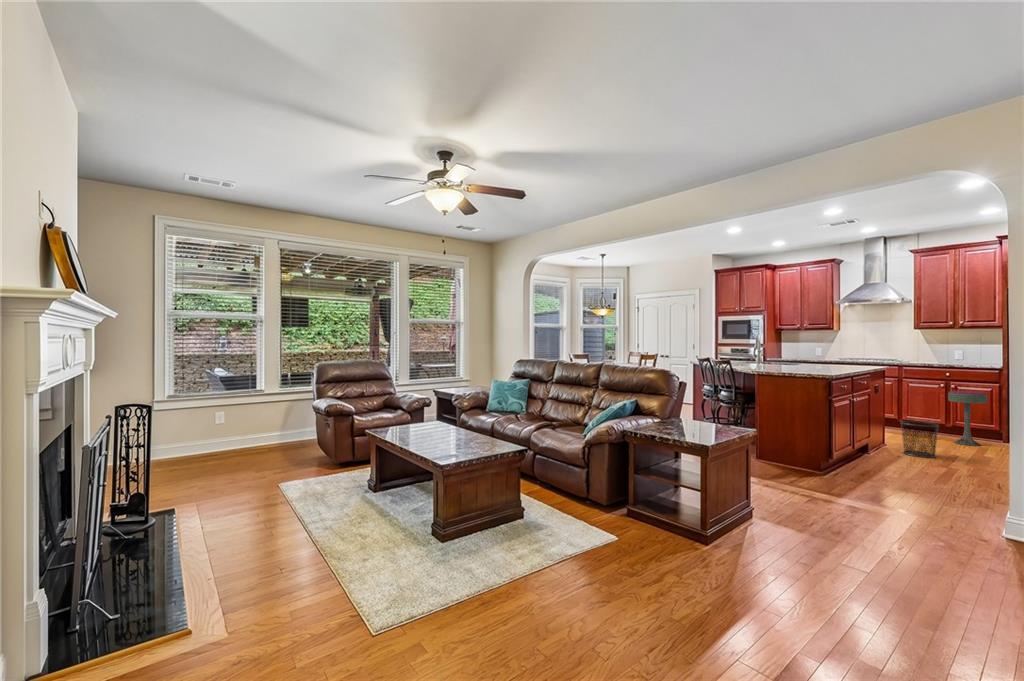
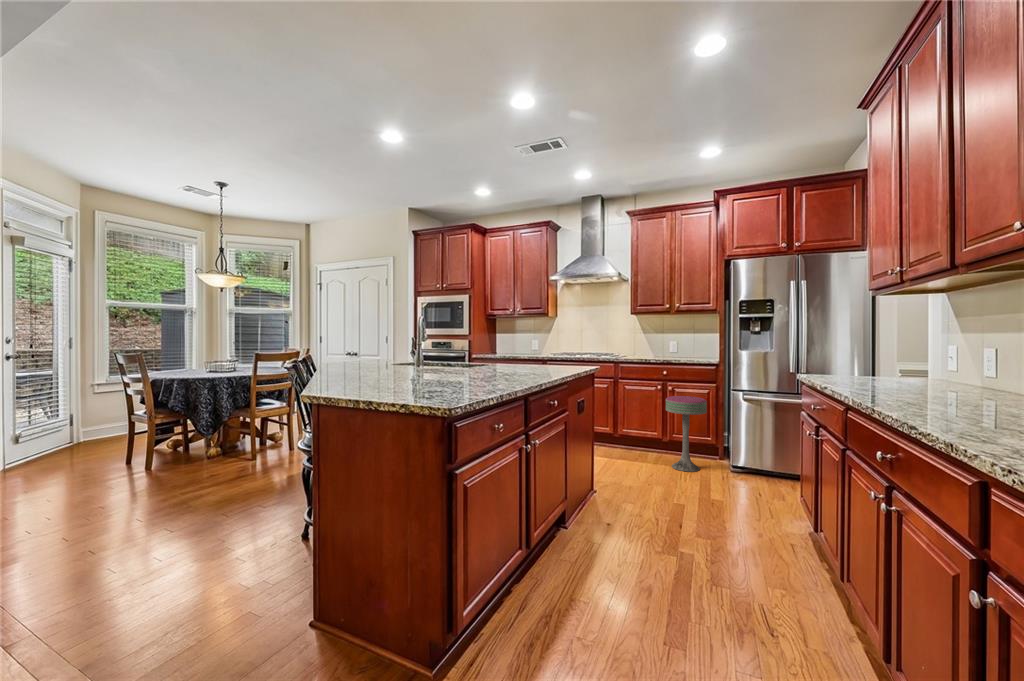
waste bin: present [900,421,939,458] -> none [607,456,657,522]

